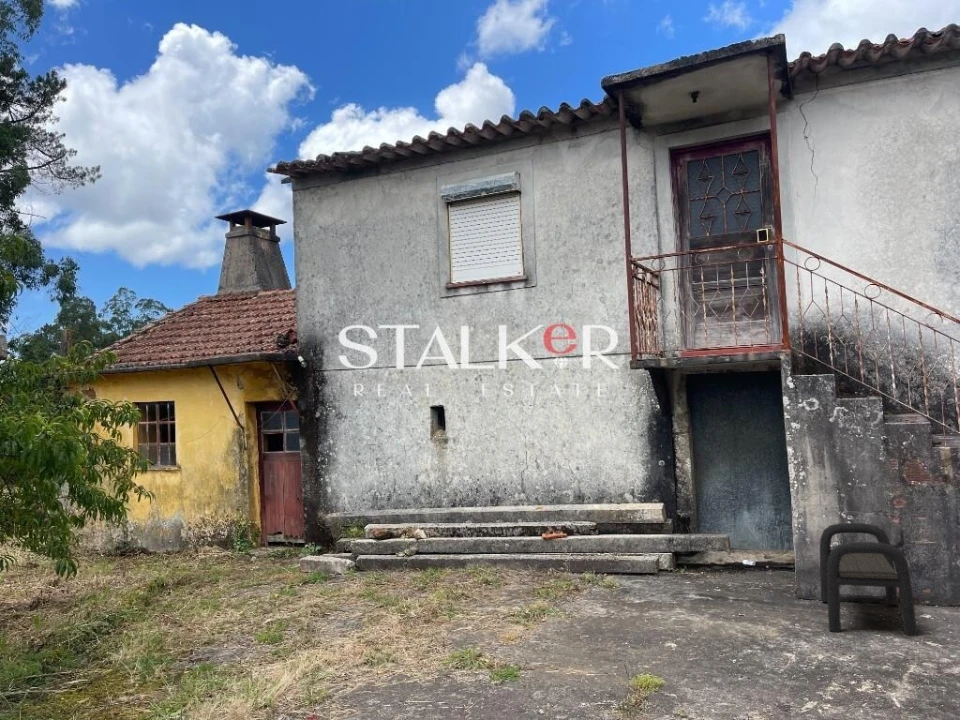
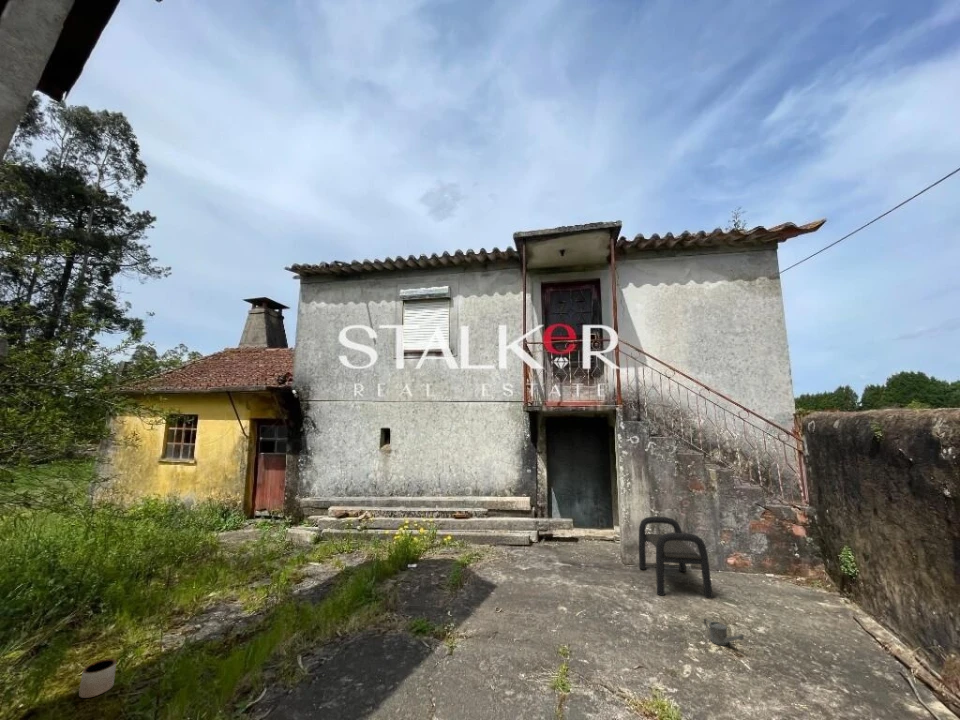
watering can: none [868,651,912,684] -> present [704,619,744,646]
planter: none [113,669,143,703] -> present [79,659,116,698]

